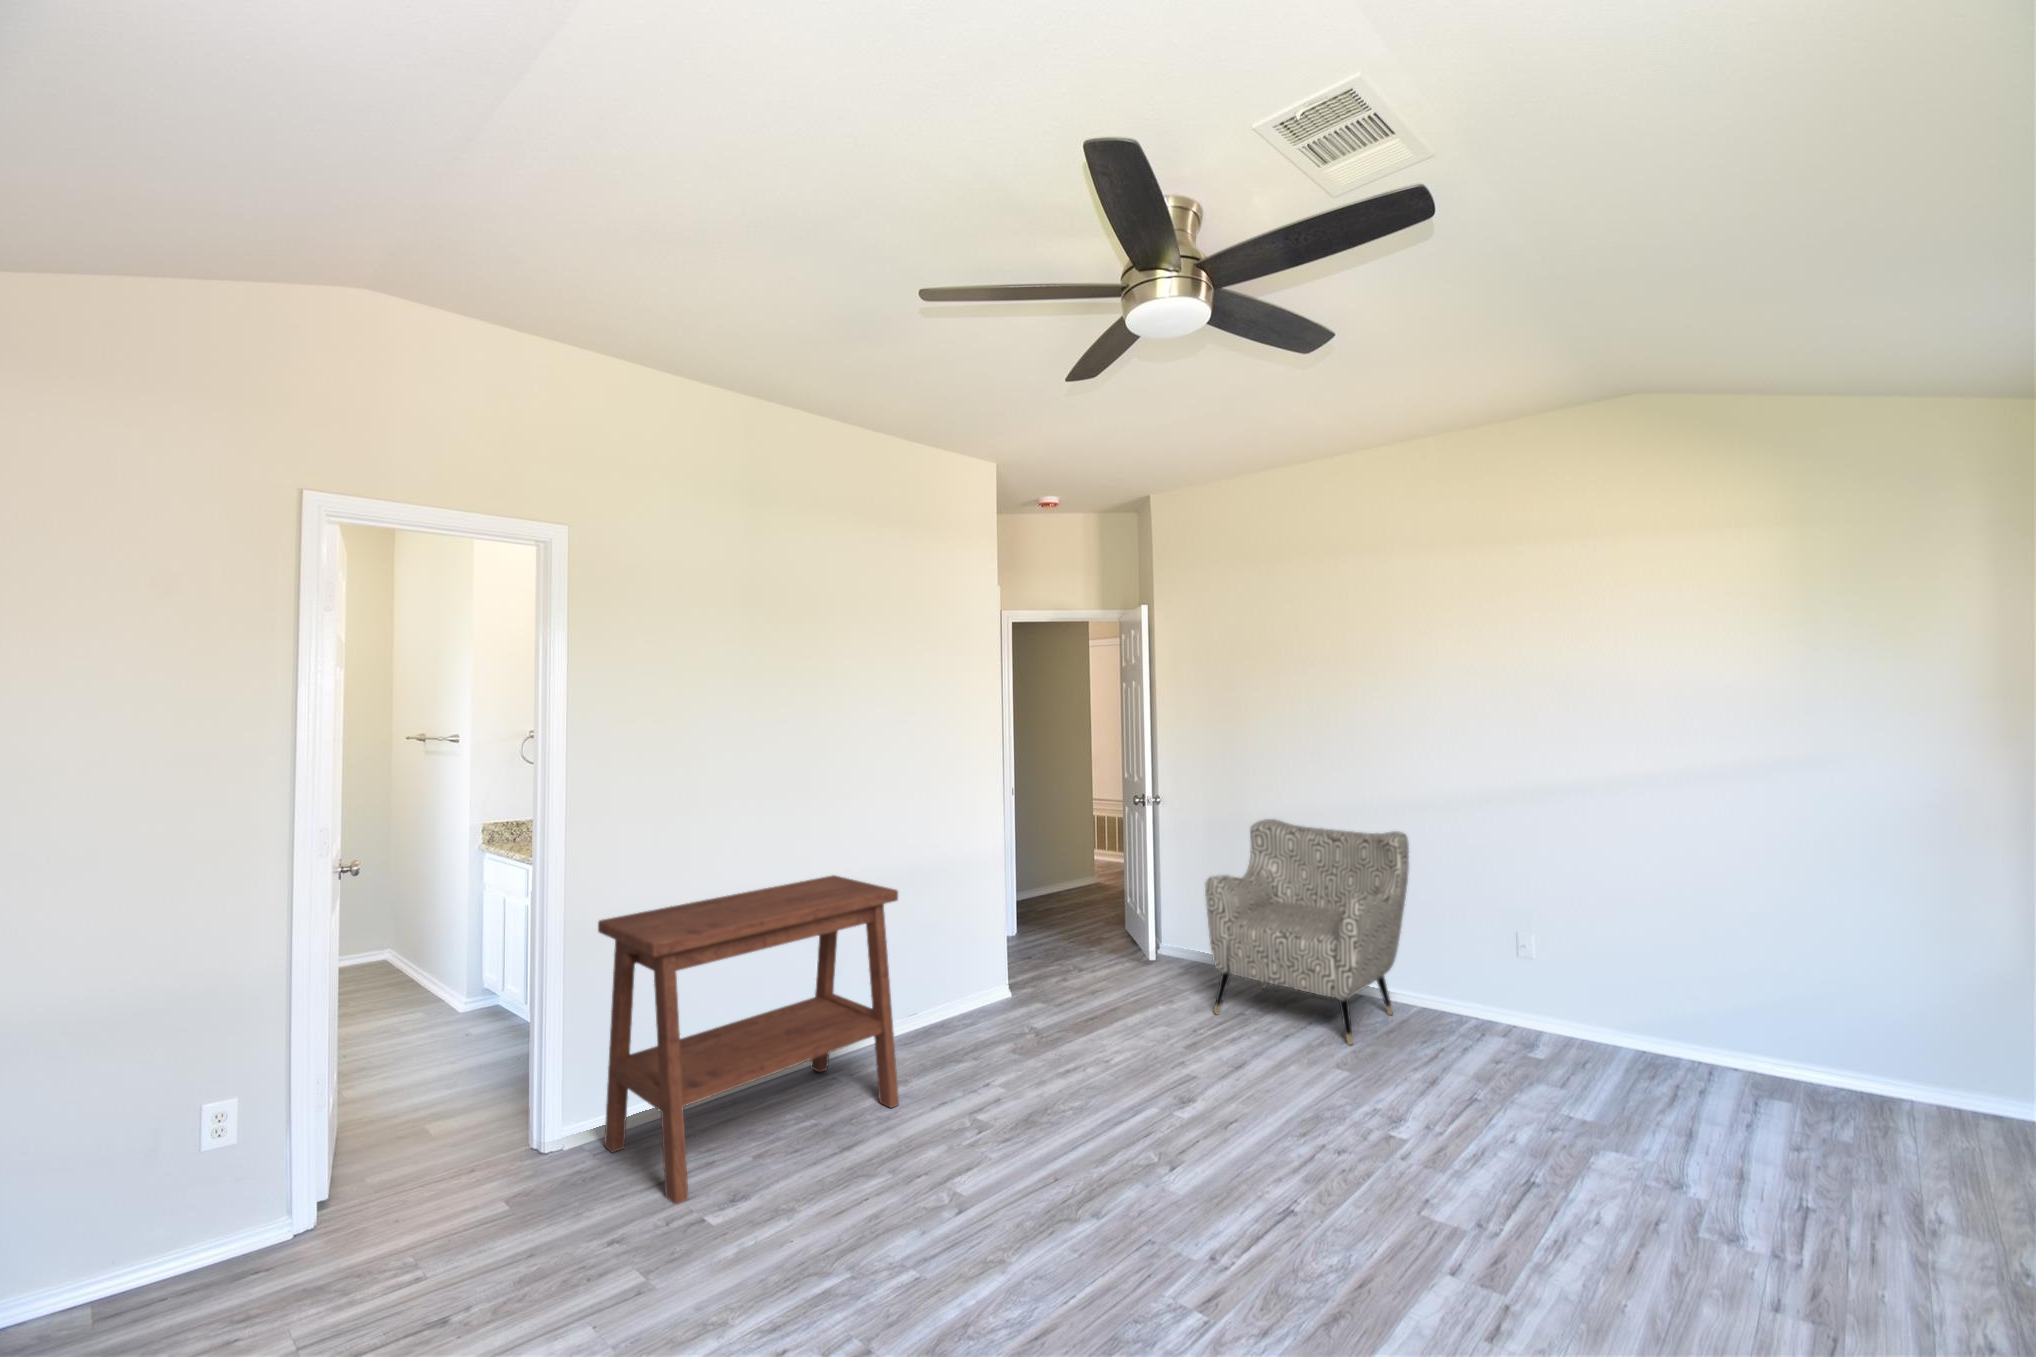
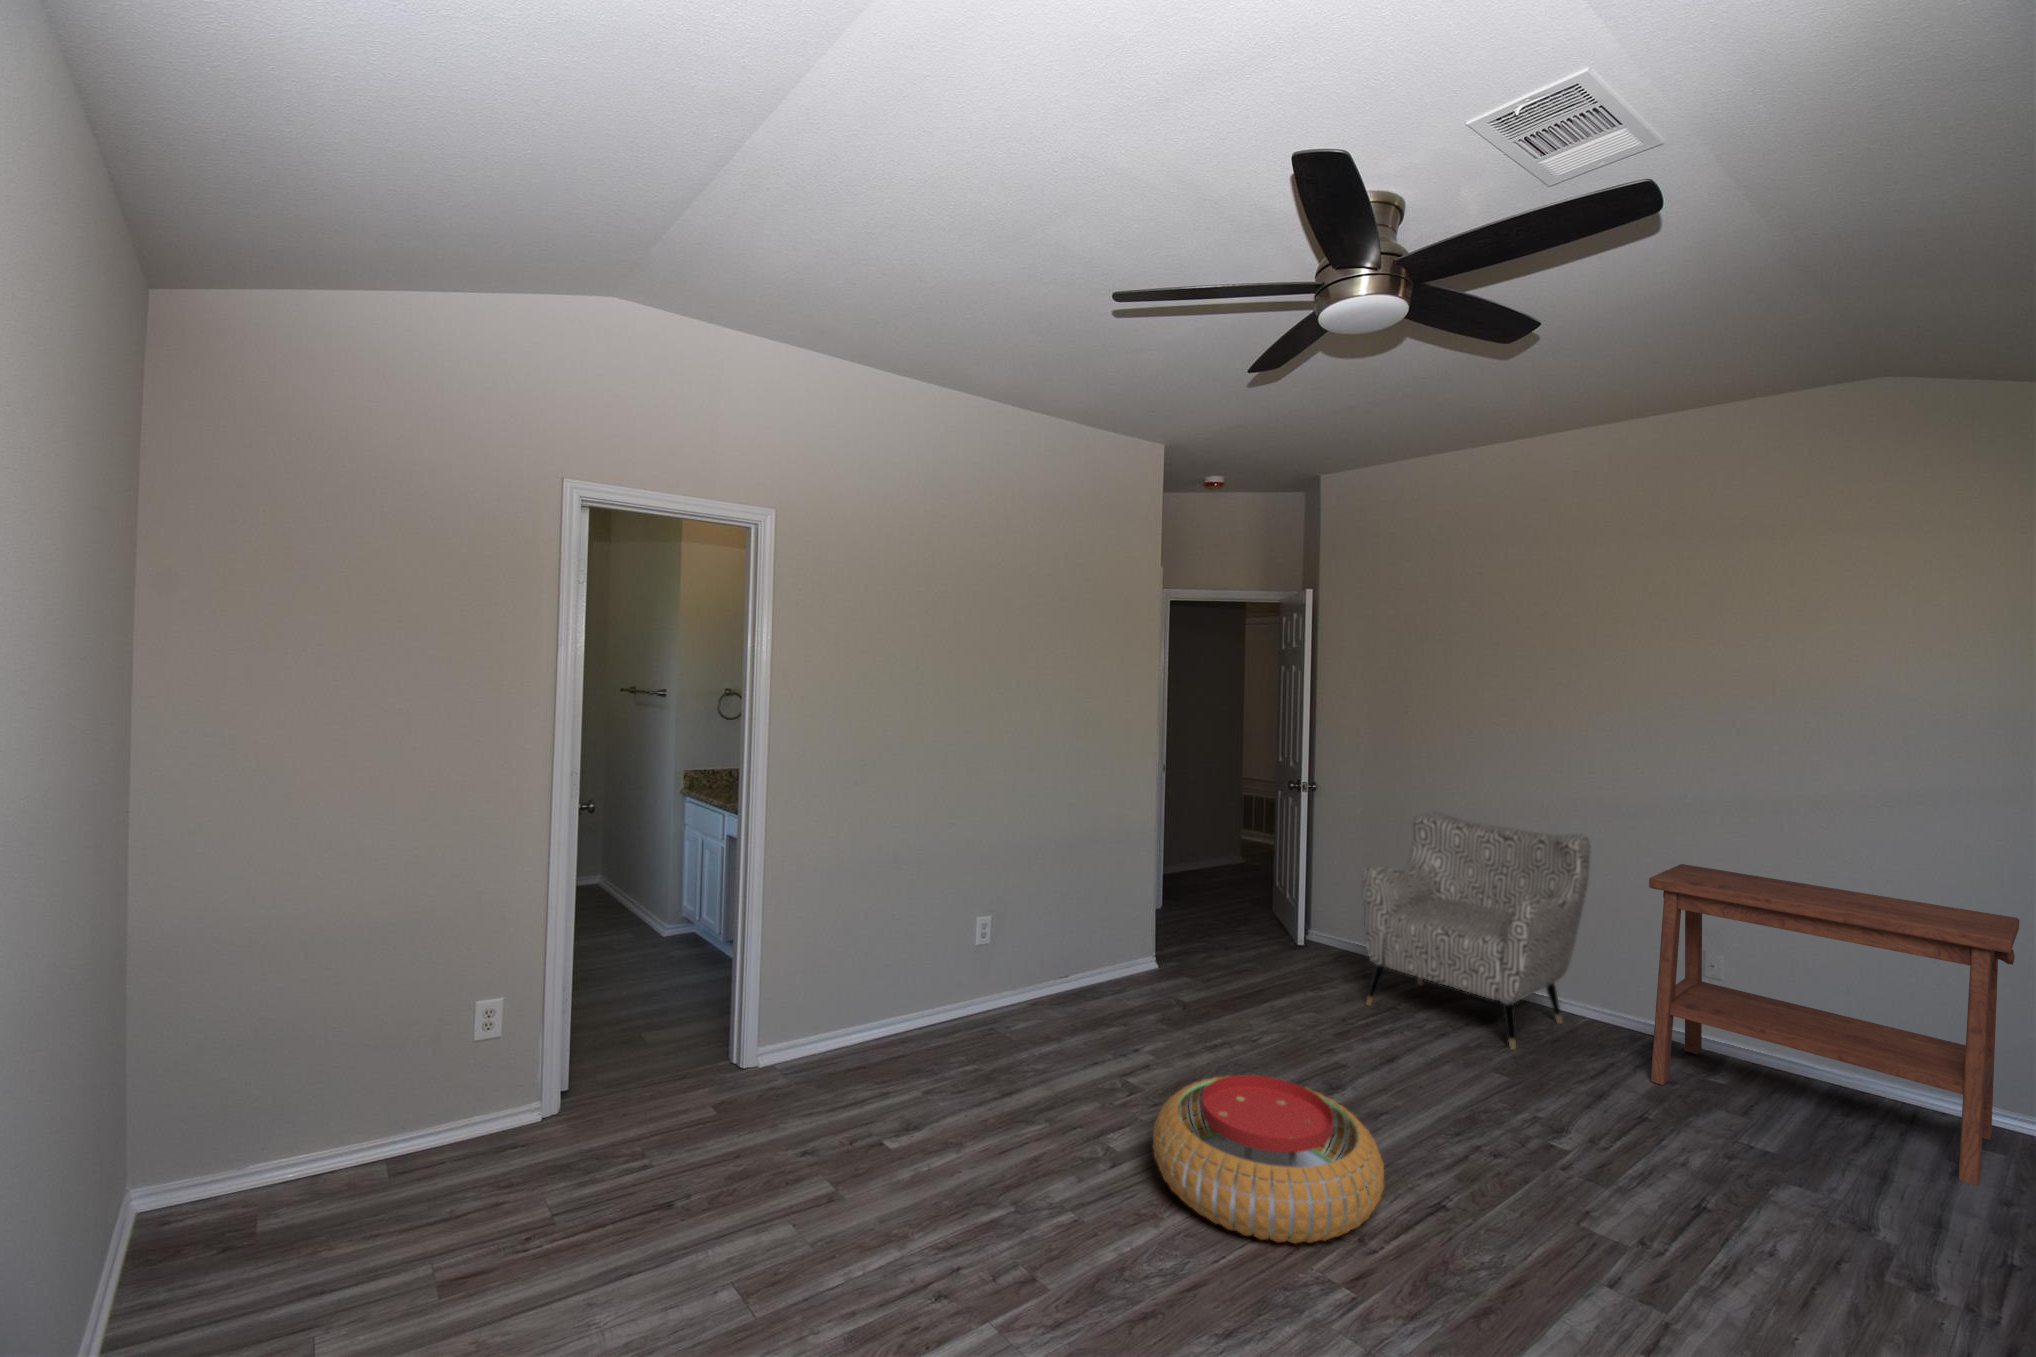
side table: present [598,875,899,1204] -> present [1649,864,2019,1185]
pouf: none [1000,1099,1232,1275] -> present [1153,1075,1384,1243]

